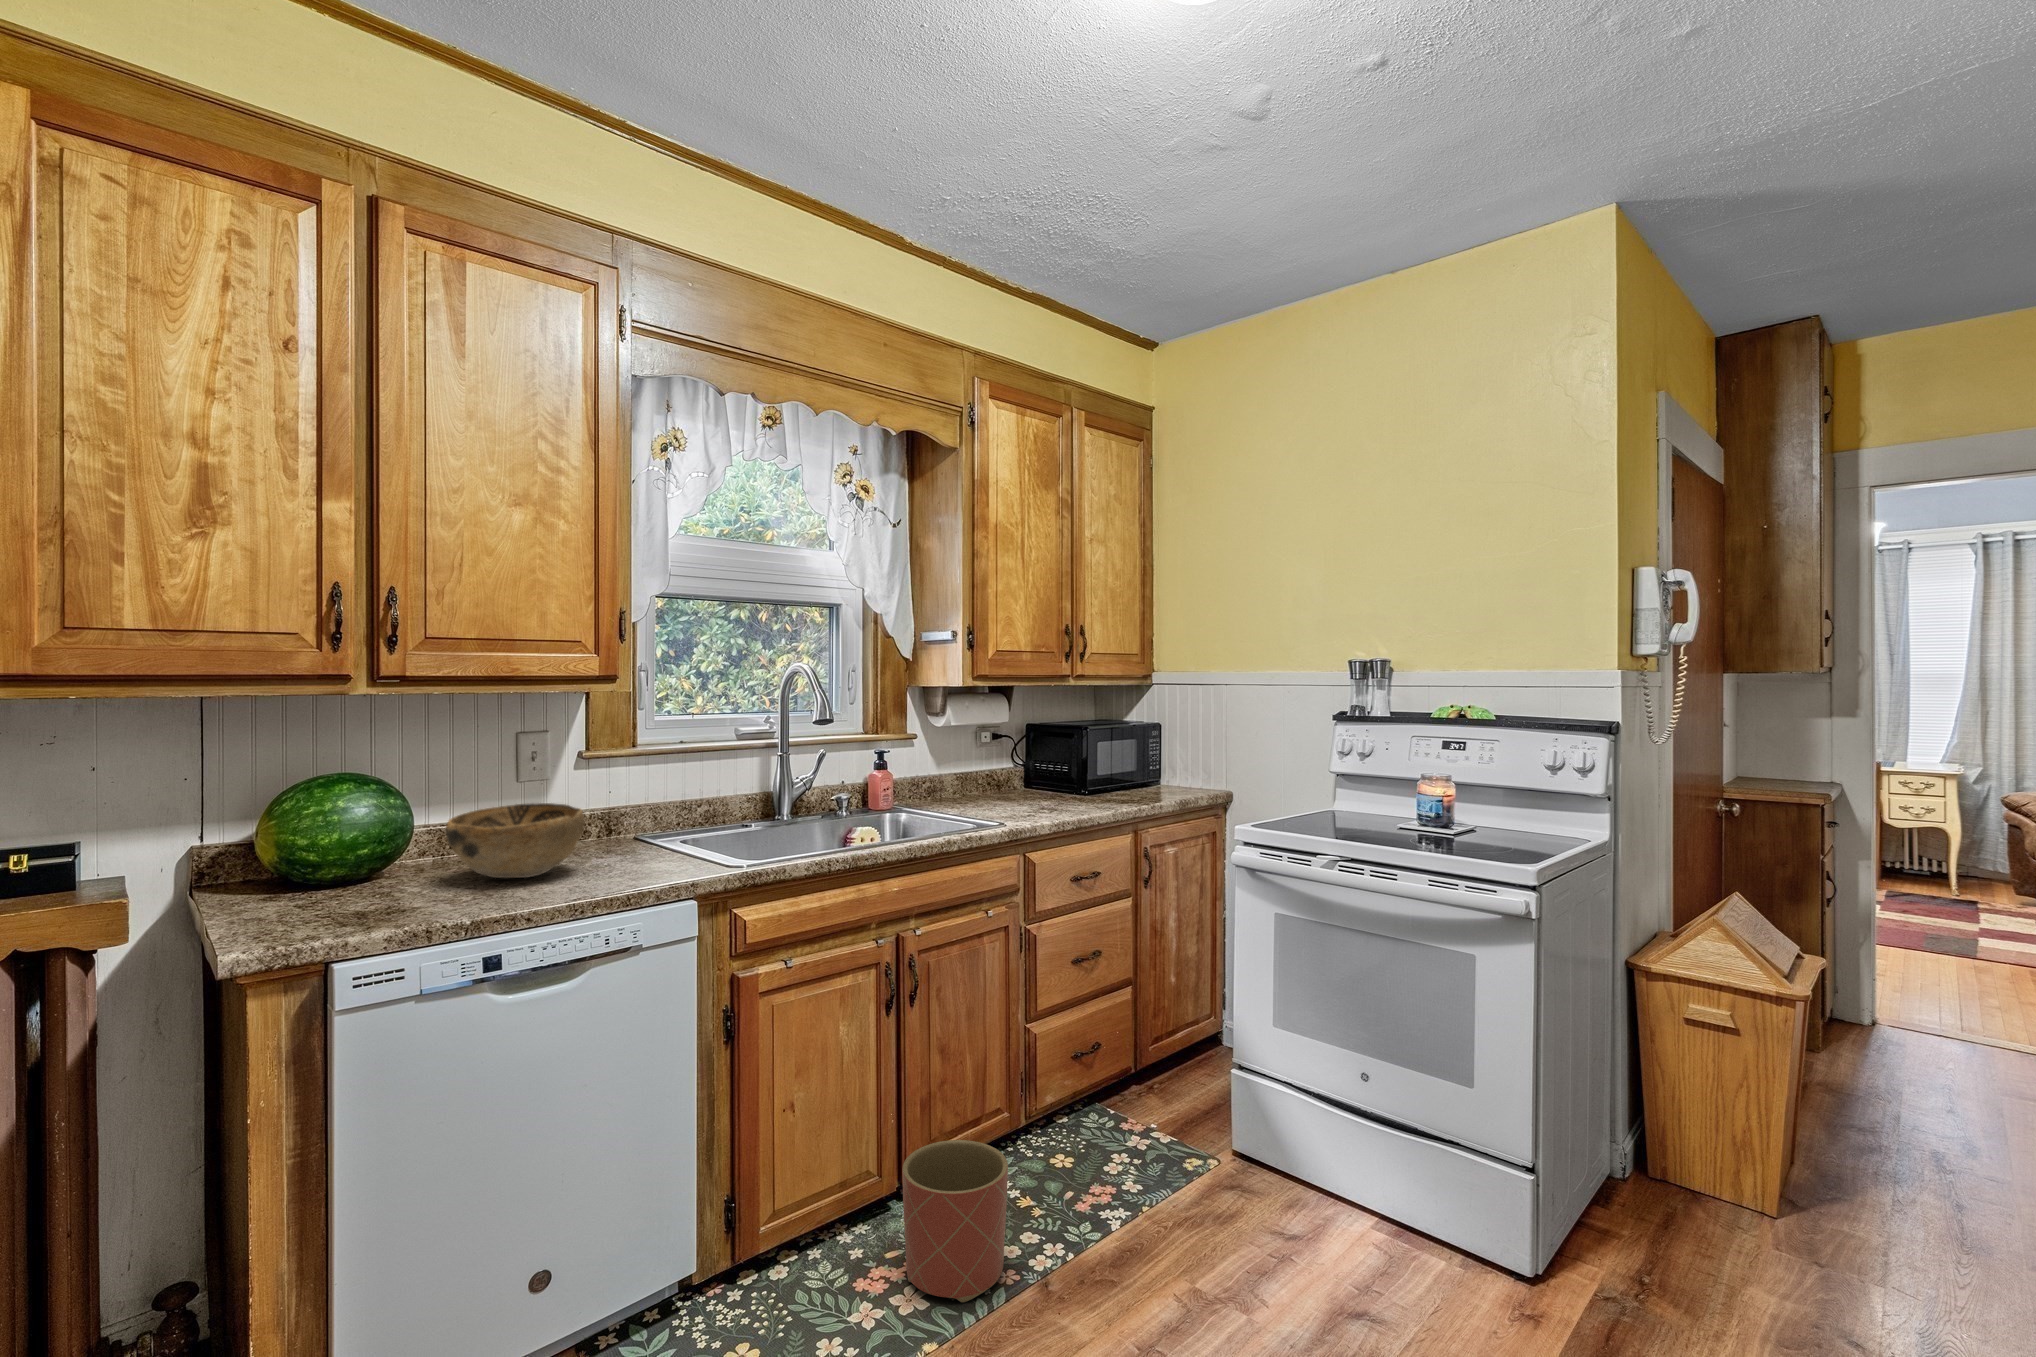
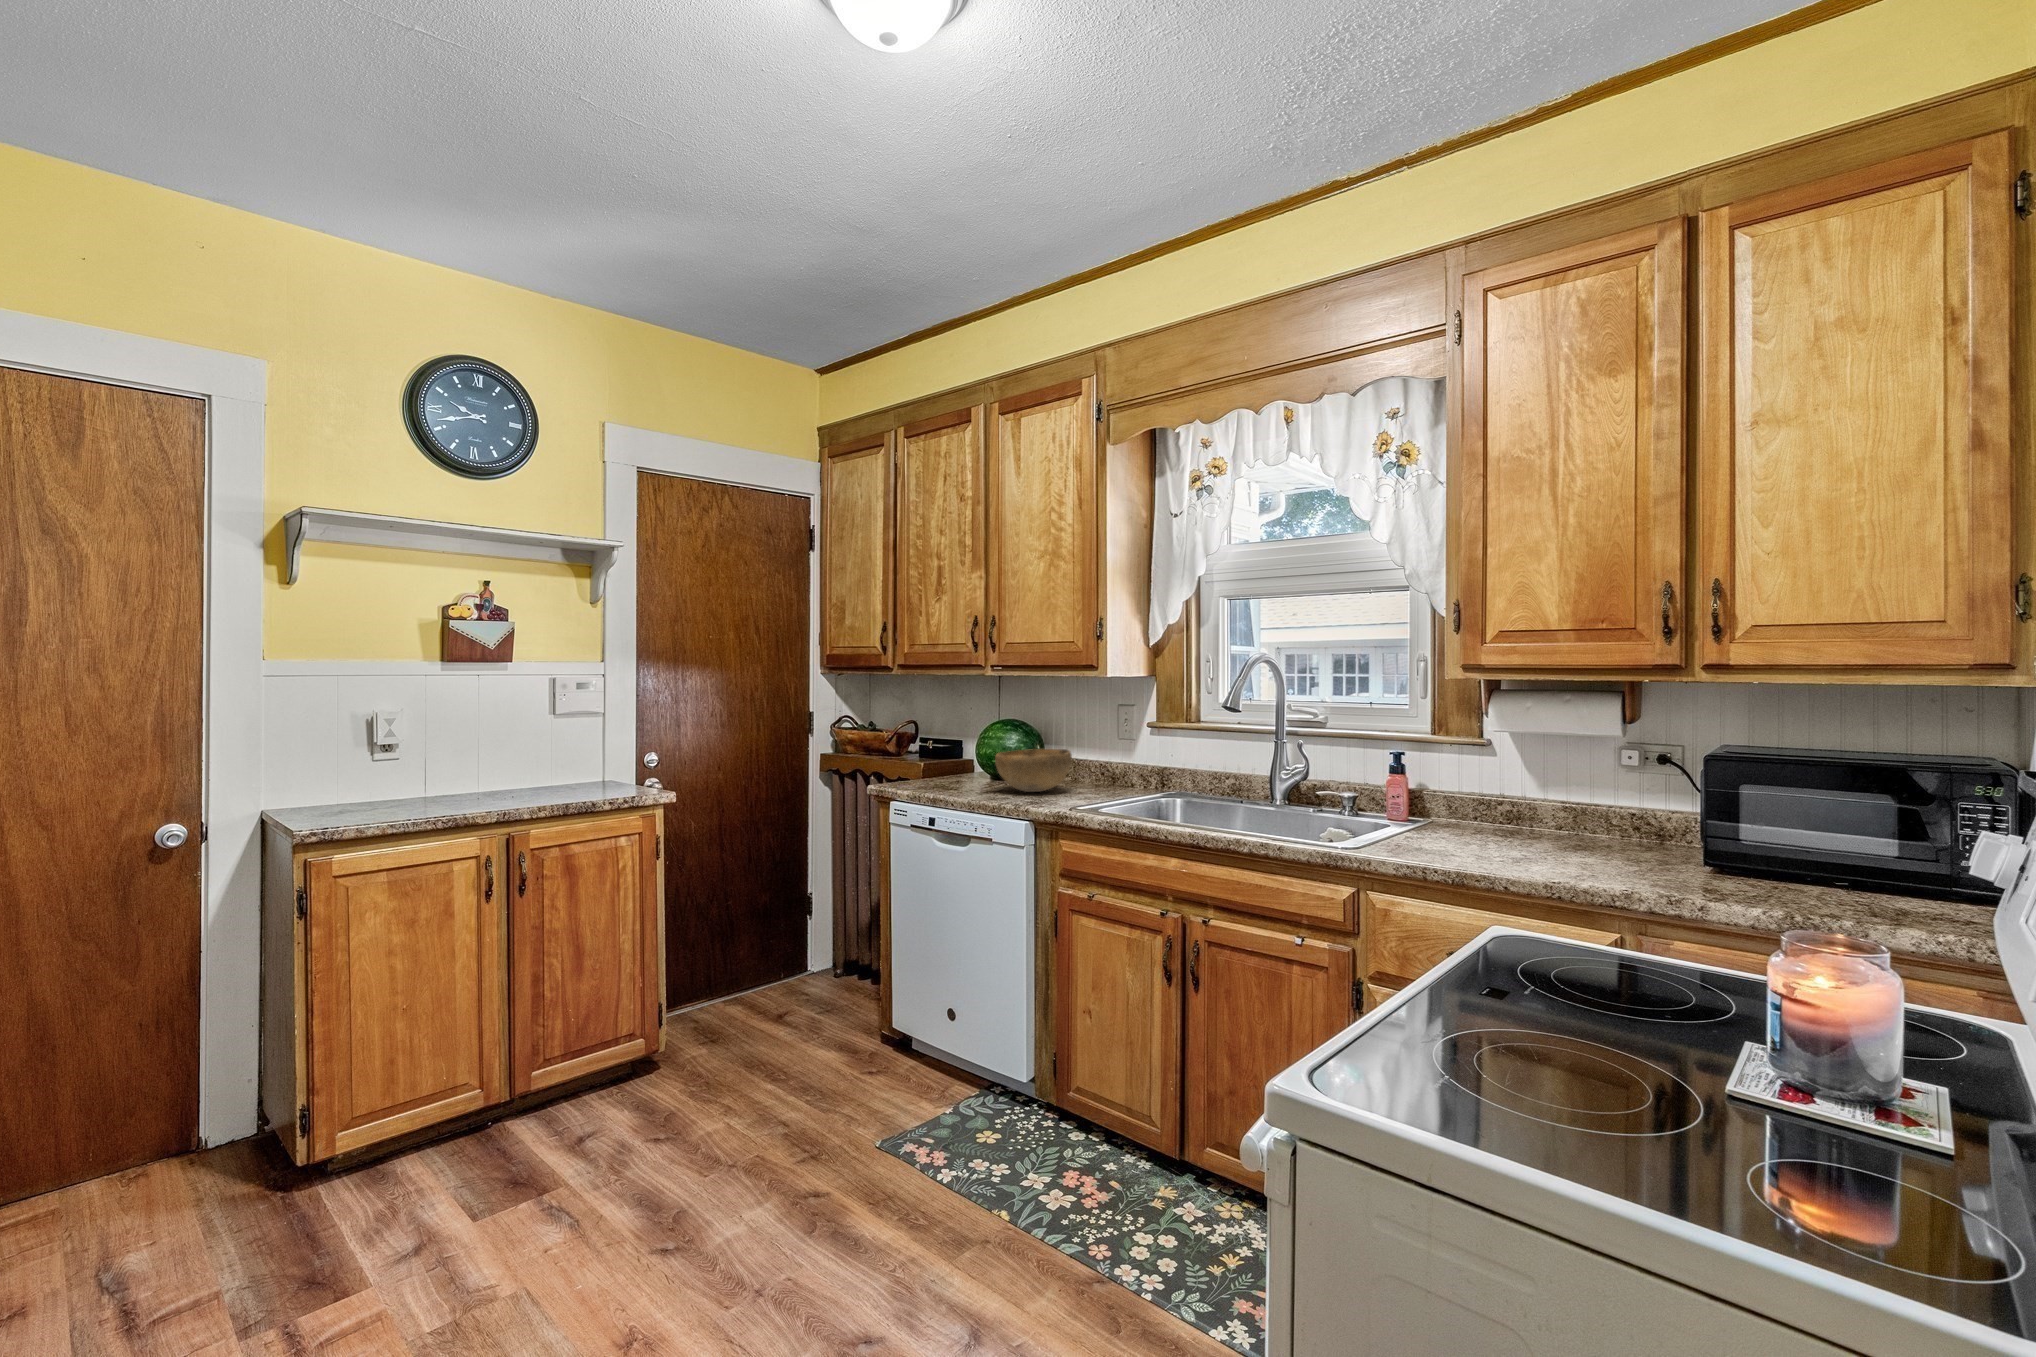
planter: present [902,1140,1008,1302] -> none [1053,1100,1152,1248]

